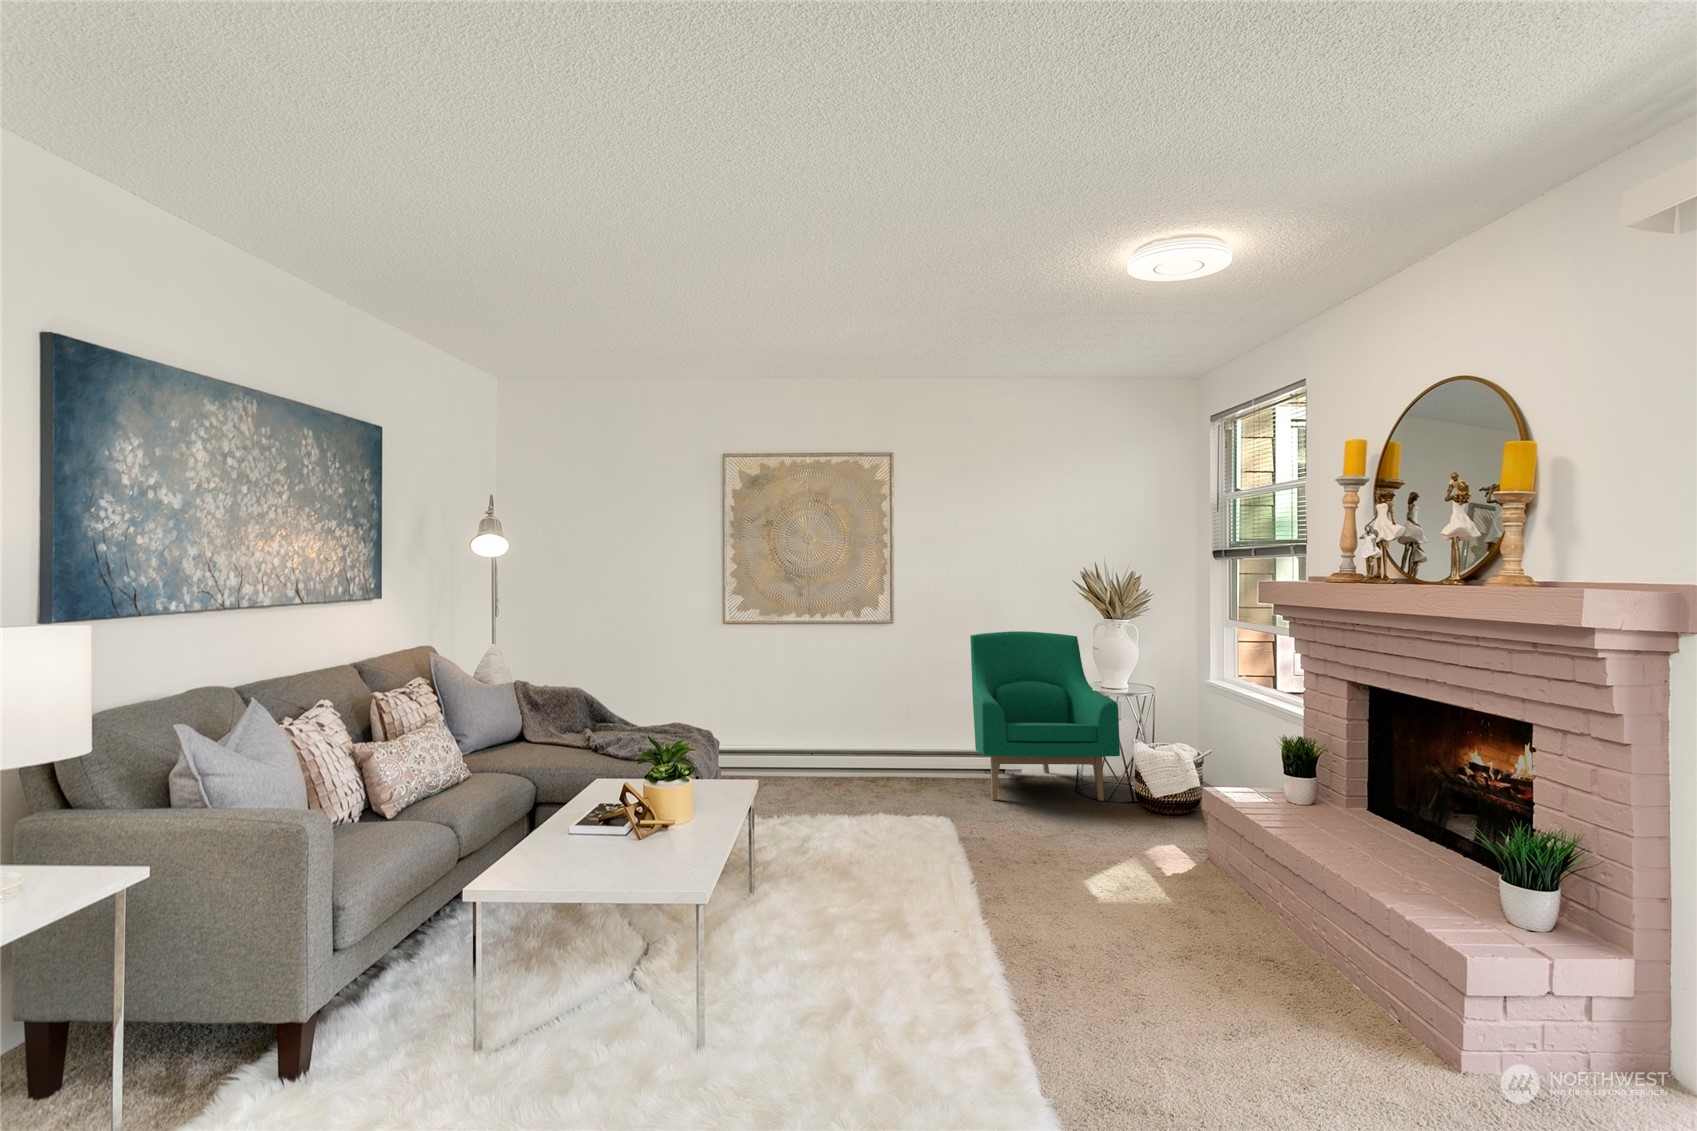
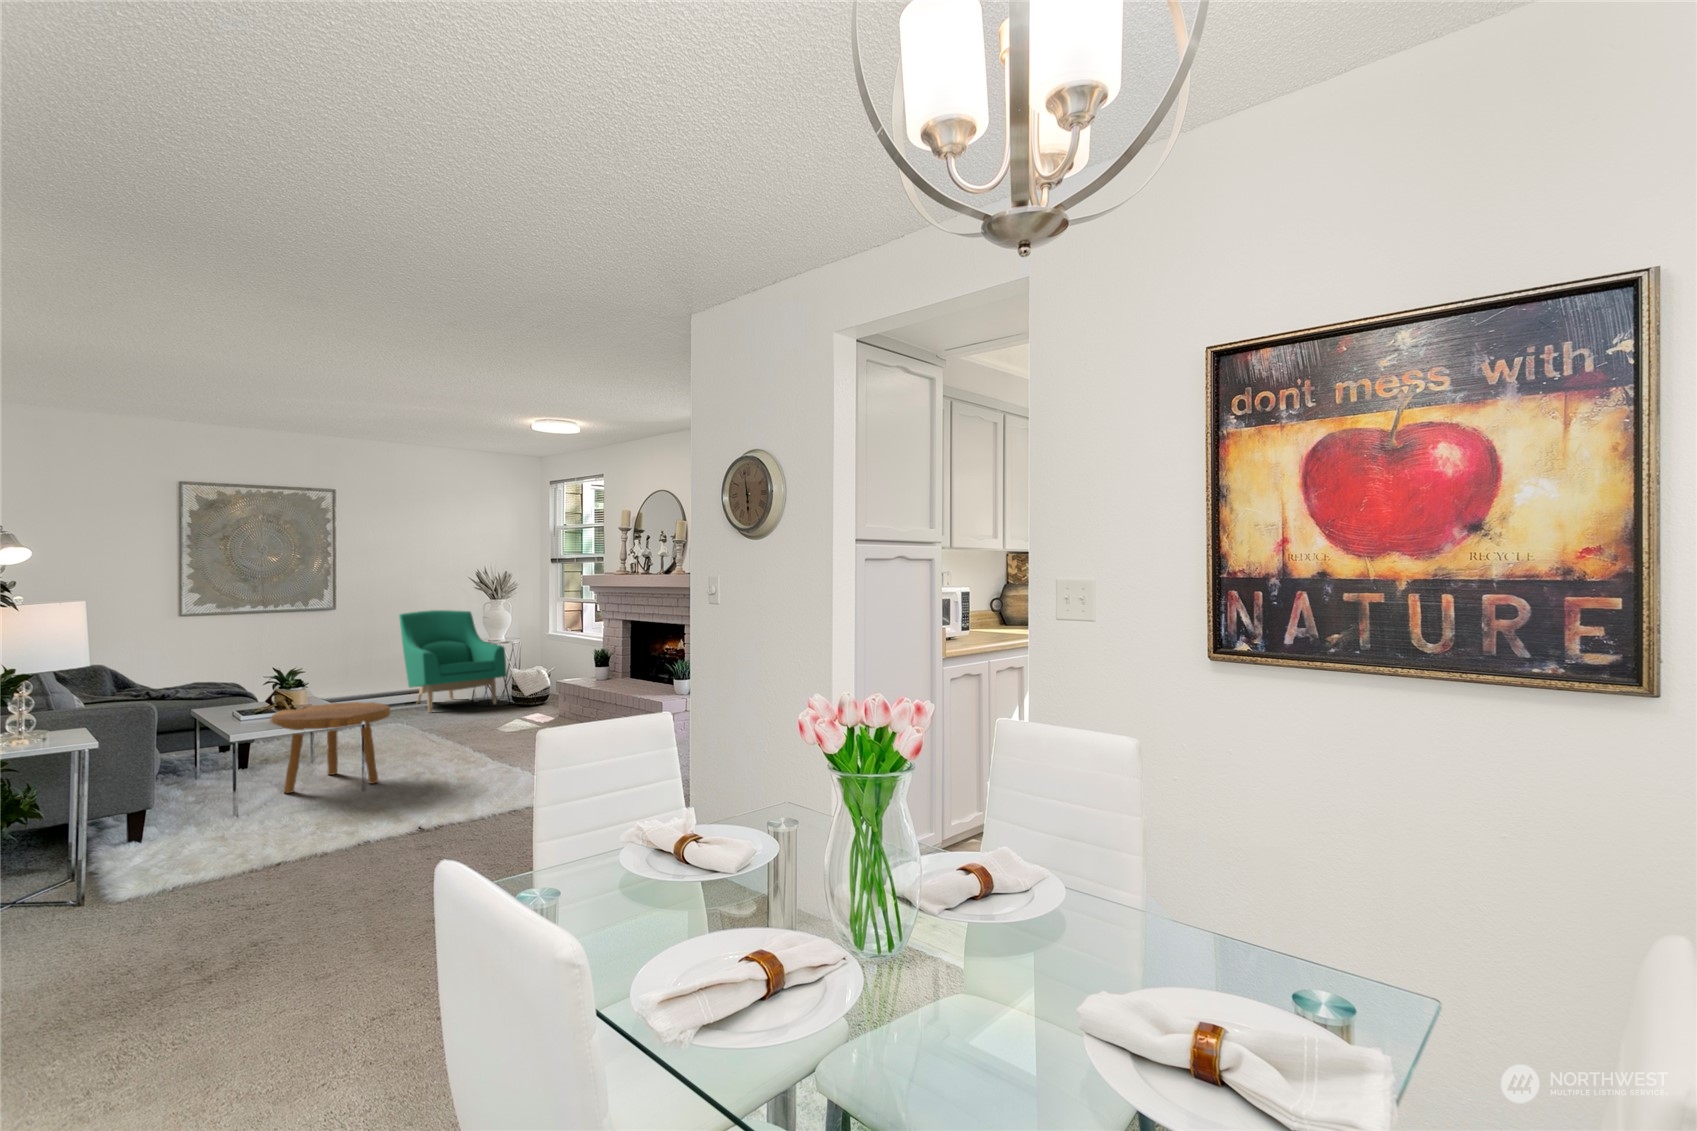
footstool: none [561,812,769,1025] -> present [271,702,390,793]

